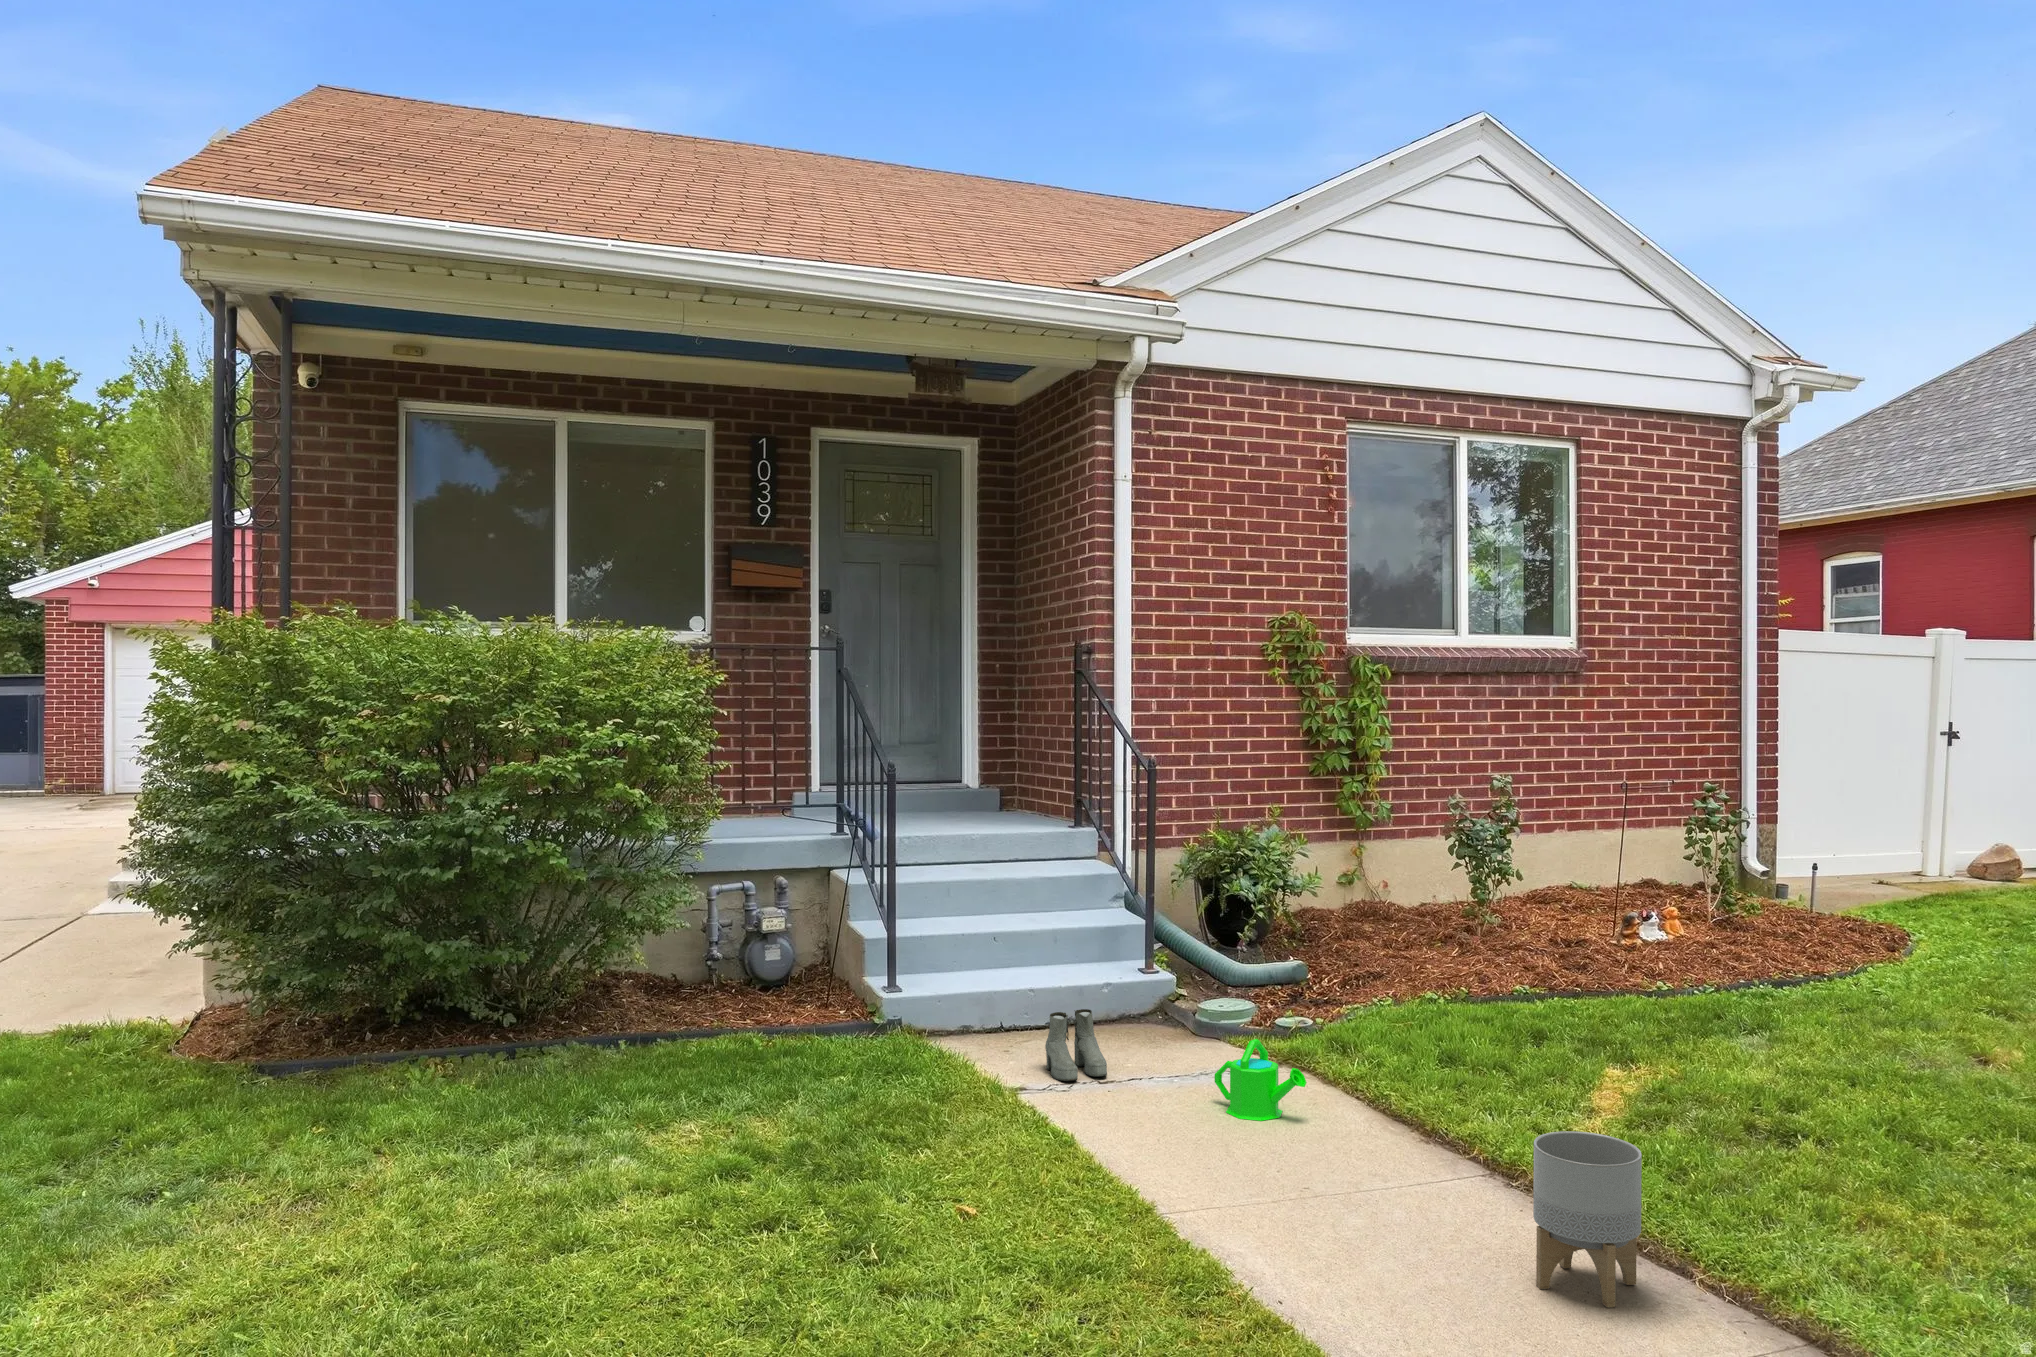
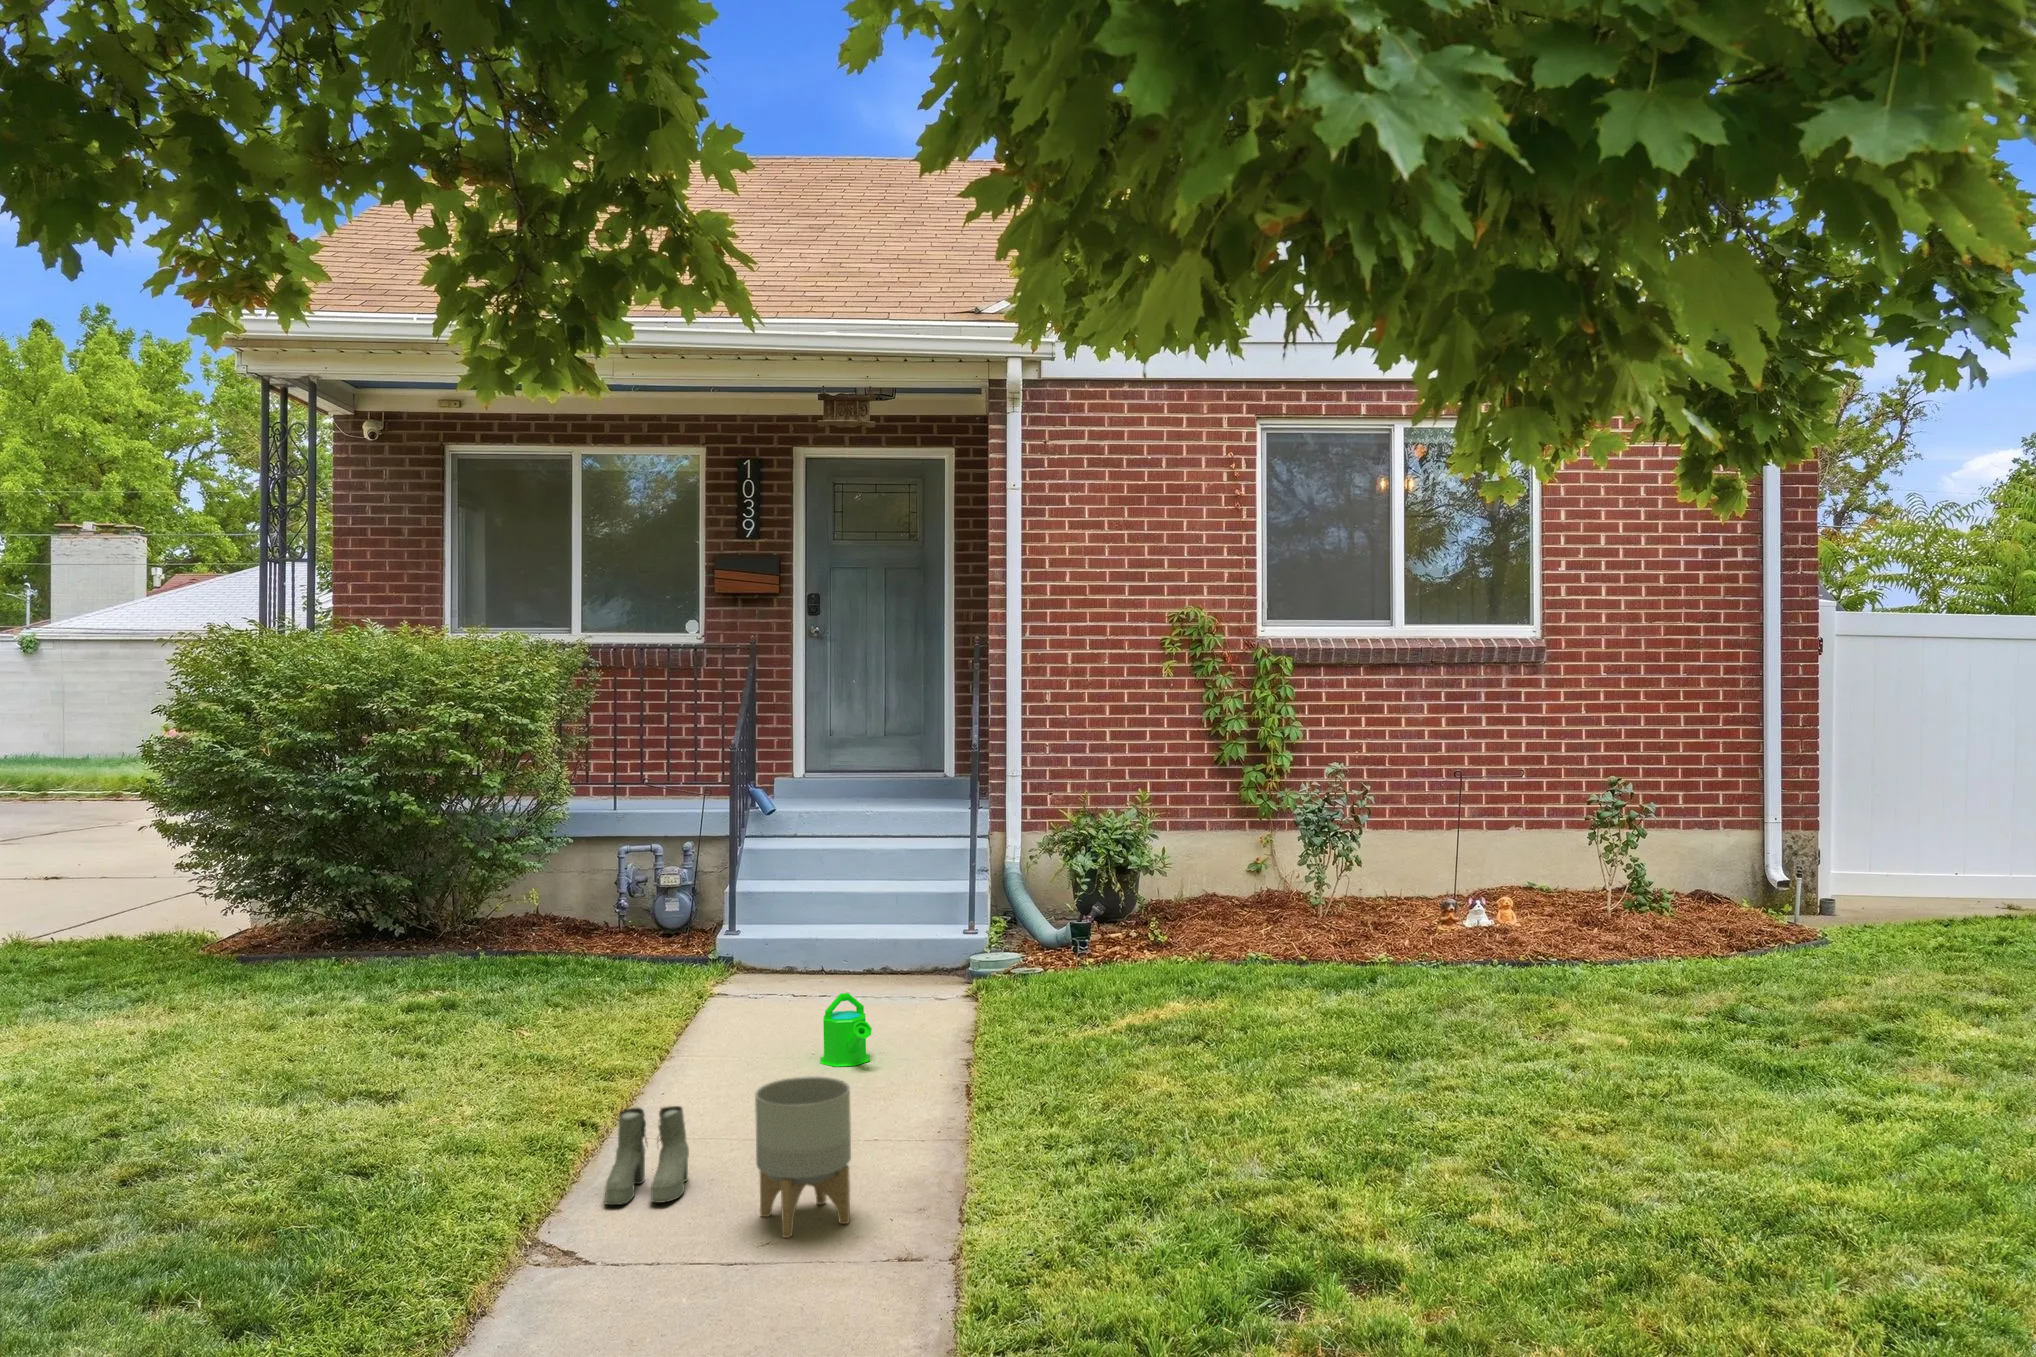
boots: present [1045,1009,1107,1081] -> present [605,1106,689,1205]

